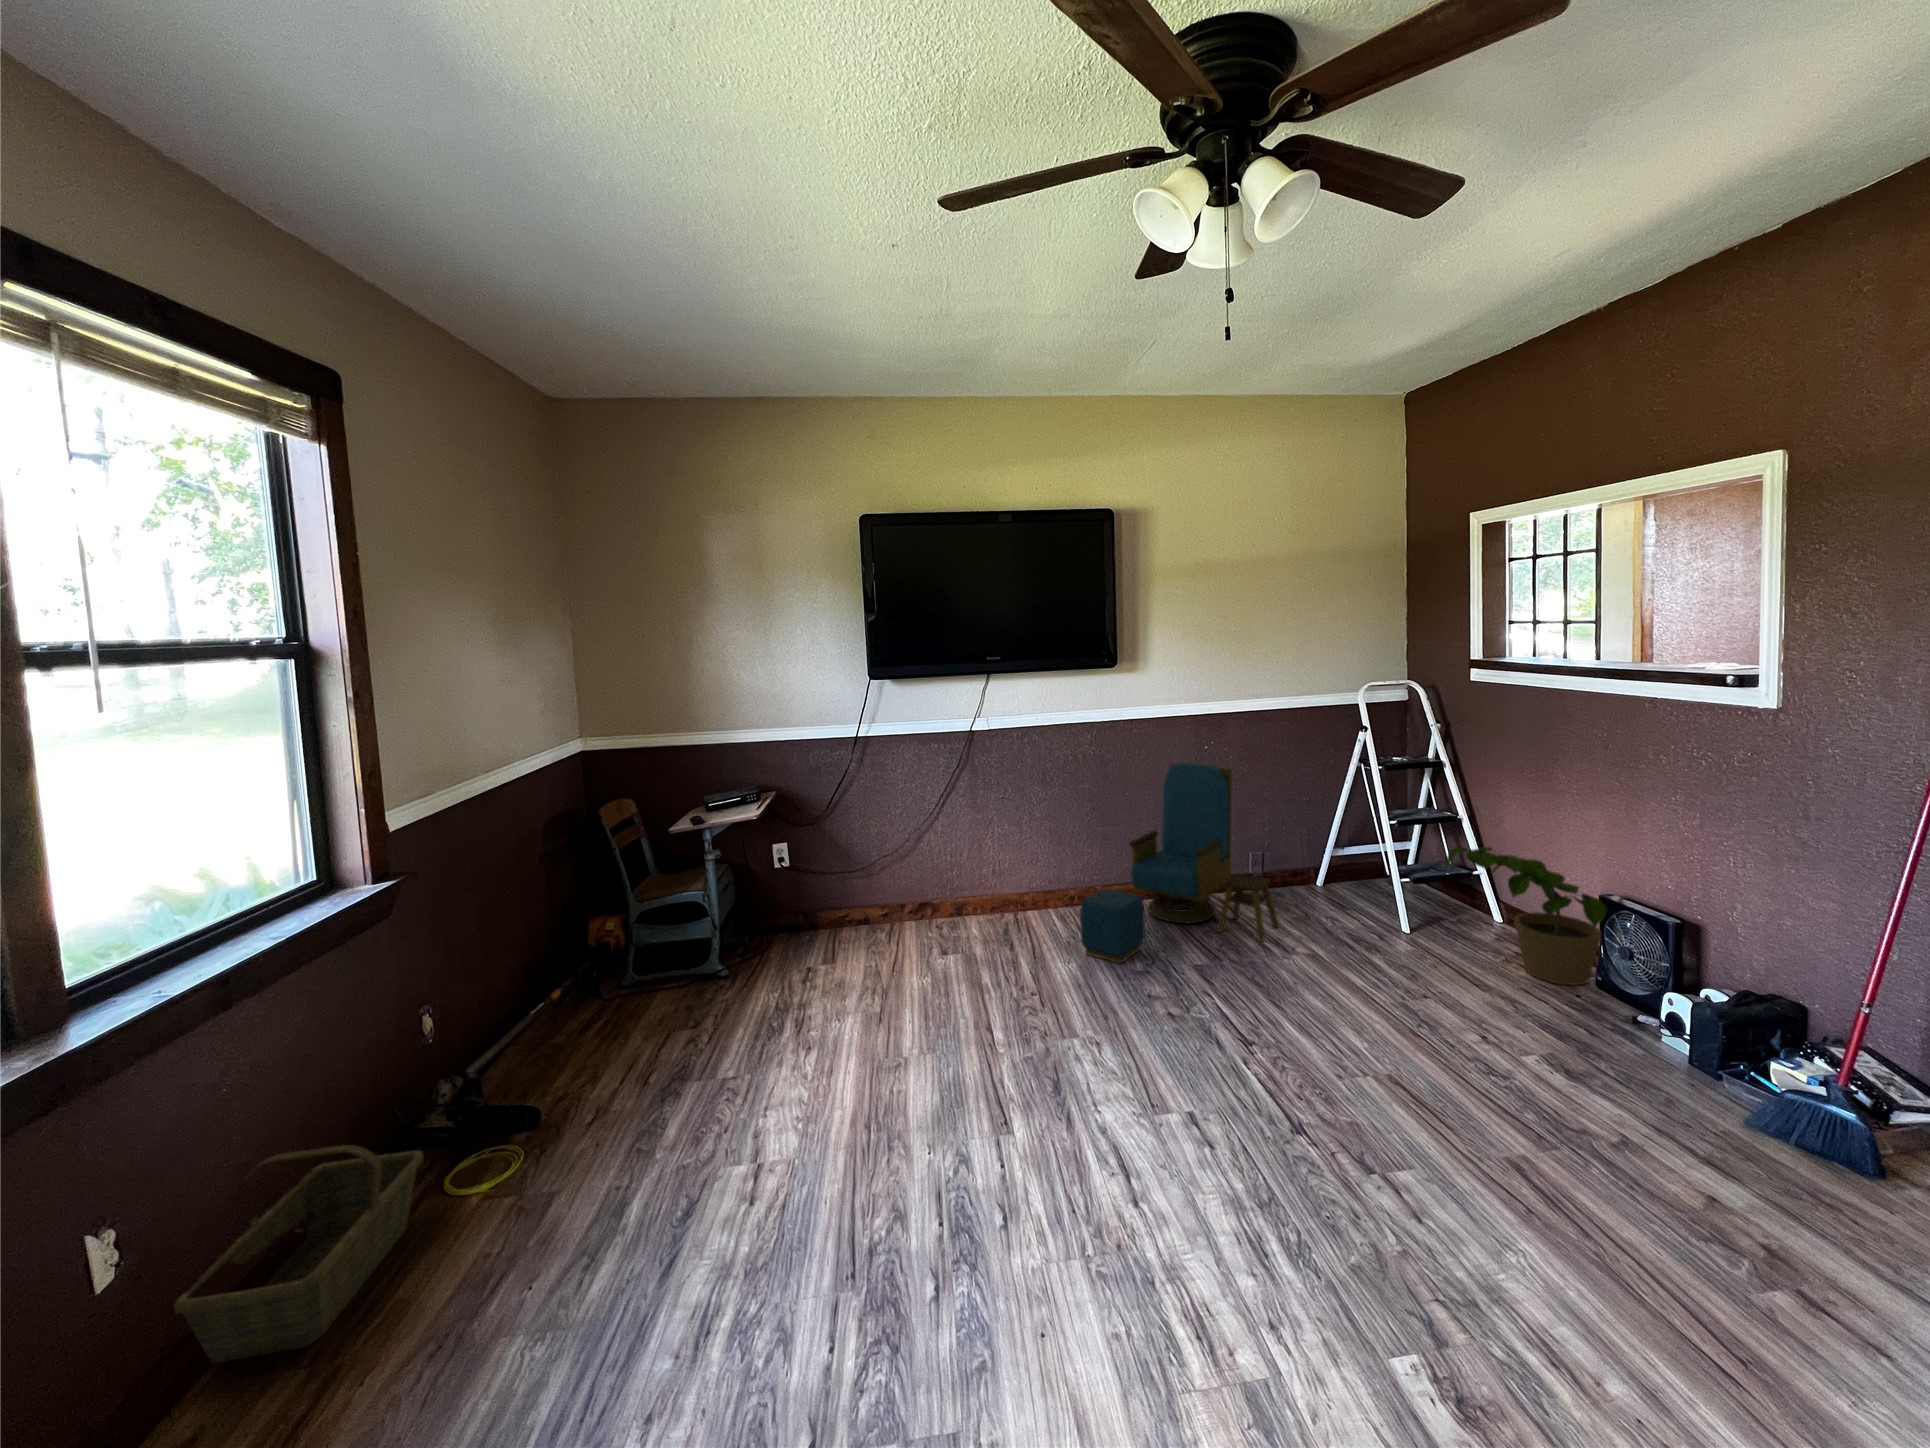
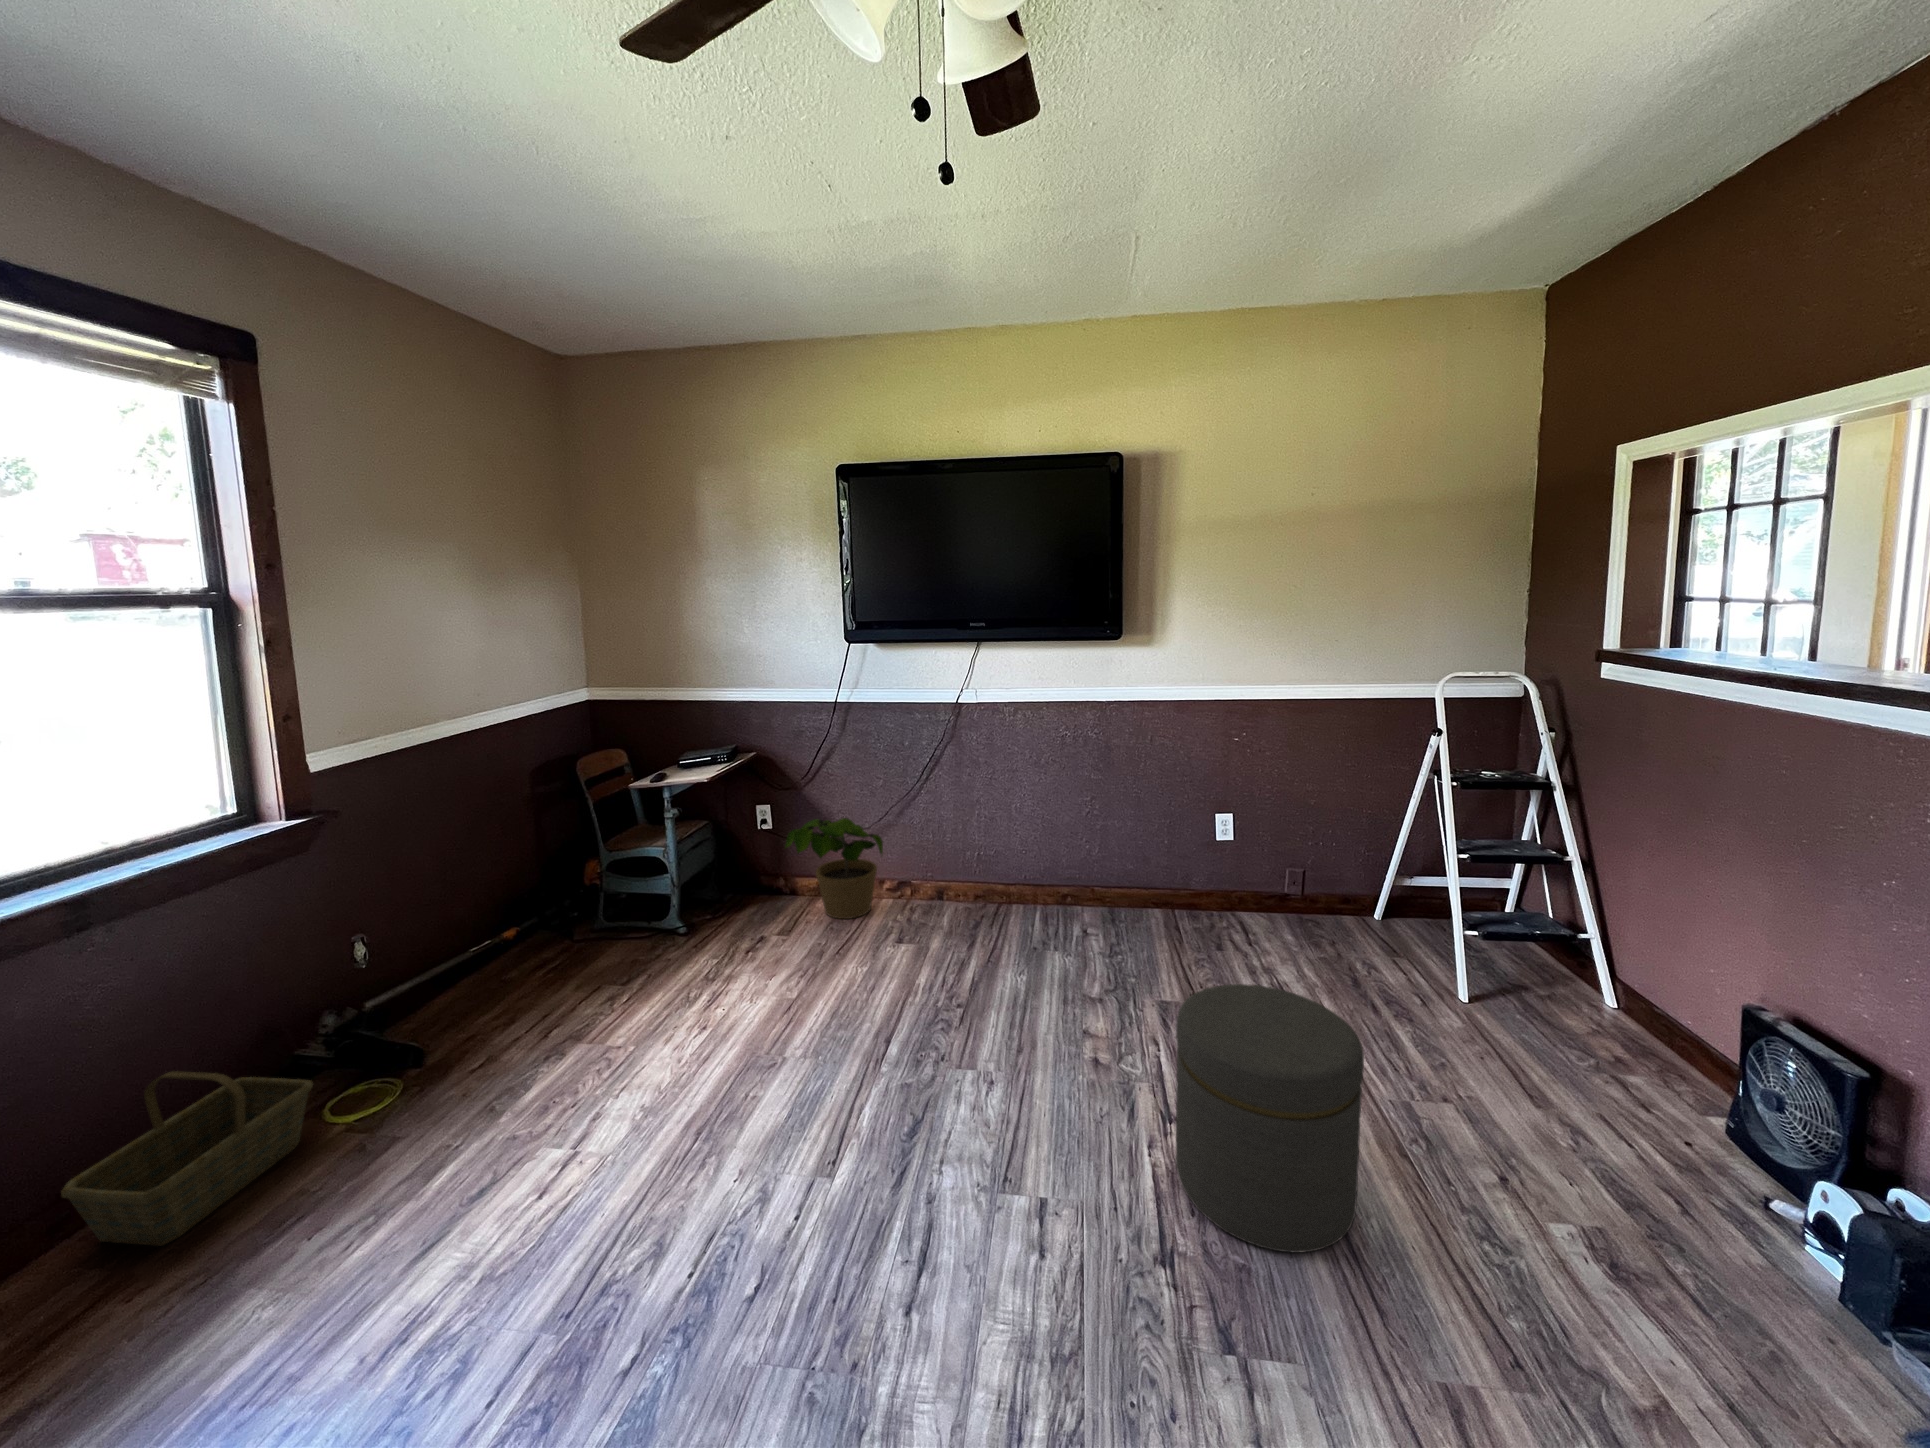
armchair: present [1080,763,1279,963] -> none [1033,755,1290,985]
potted plant: present [1446,847,1607,985] -> present [785,818,883,919]
ottoman: none [1269,919,1411,1107] -> present [1176,984,1364,1253]

